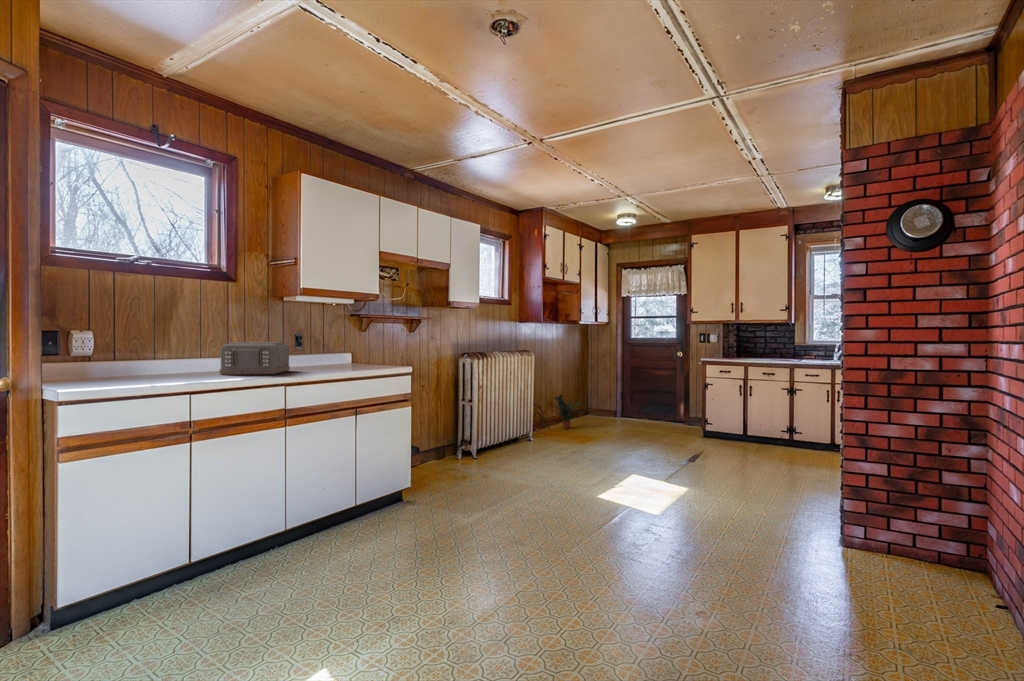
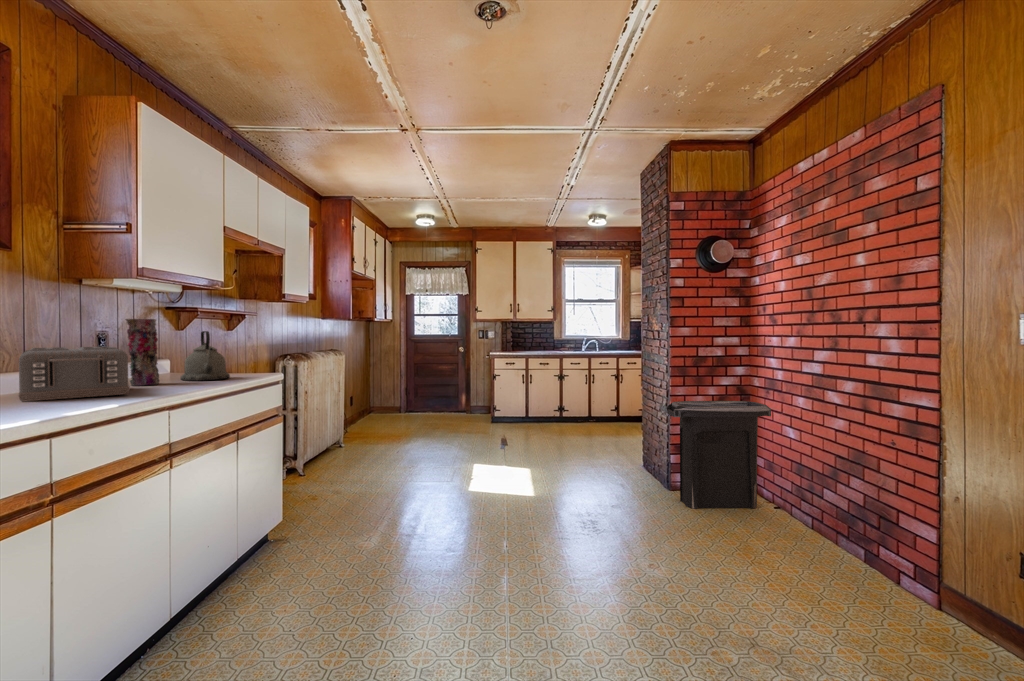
vase: none [298,324,320,370] -> present [125,319,159,386]
kettle: none [340,332,373,369] -> present [181,331,230,381]
potted plant: present [551,397,583,429] -> none [347,397,382,430]
trash can: none [818,428,992,598] -> present [667,401,771,509]

